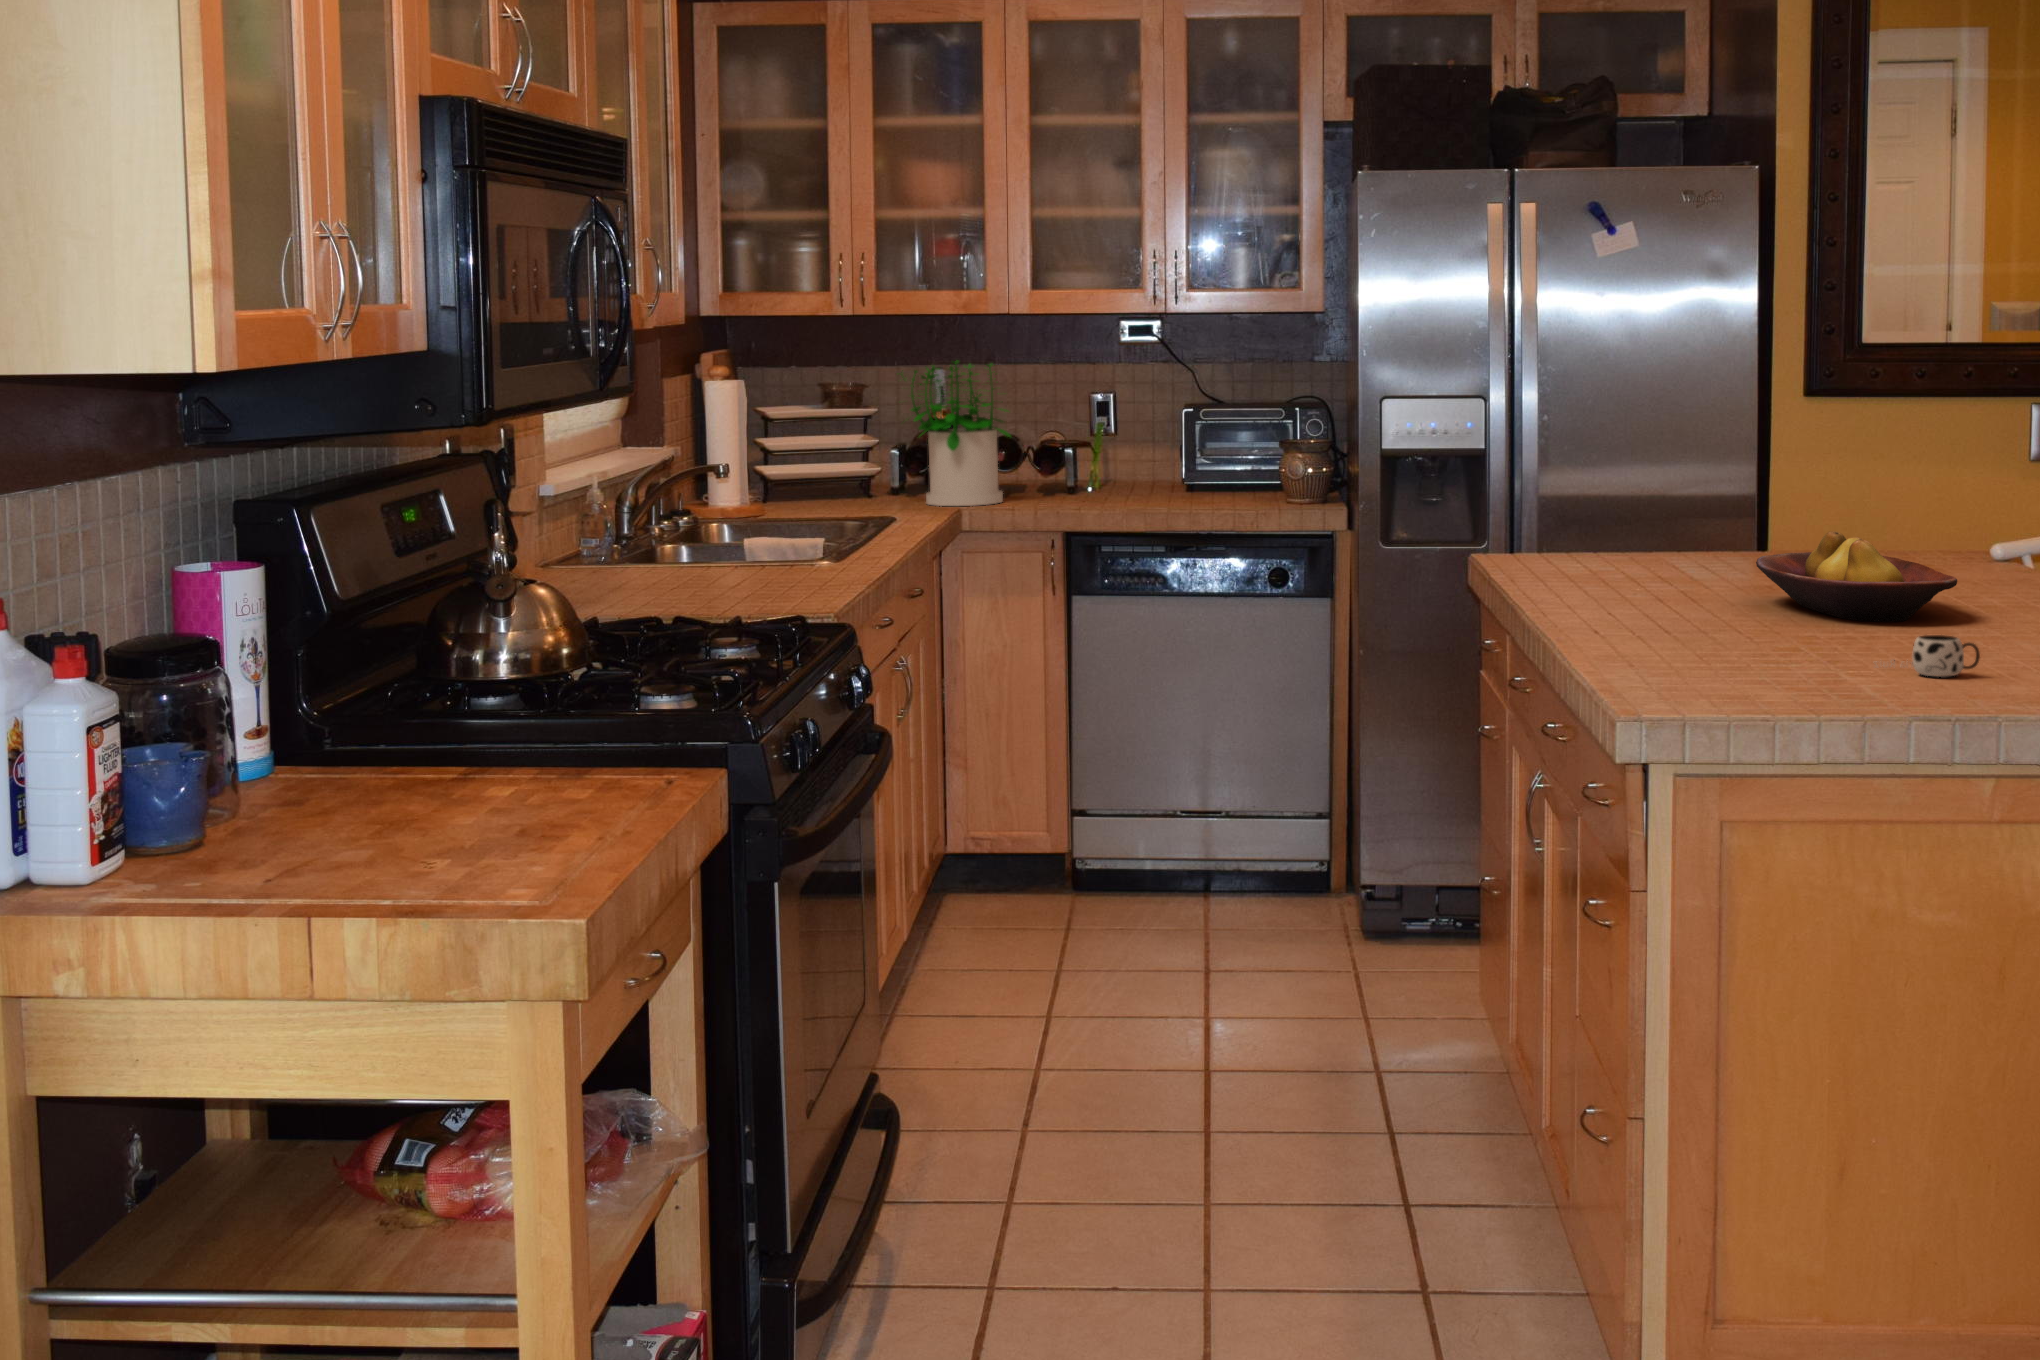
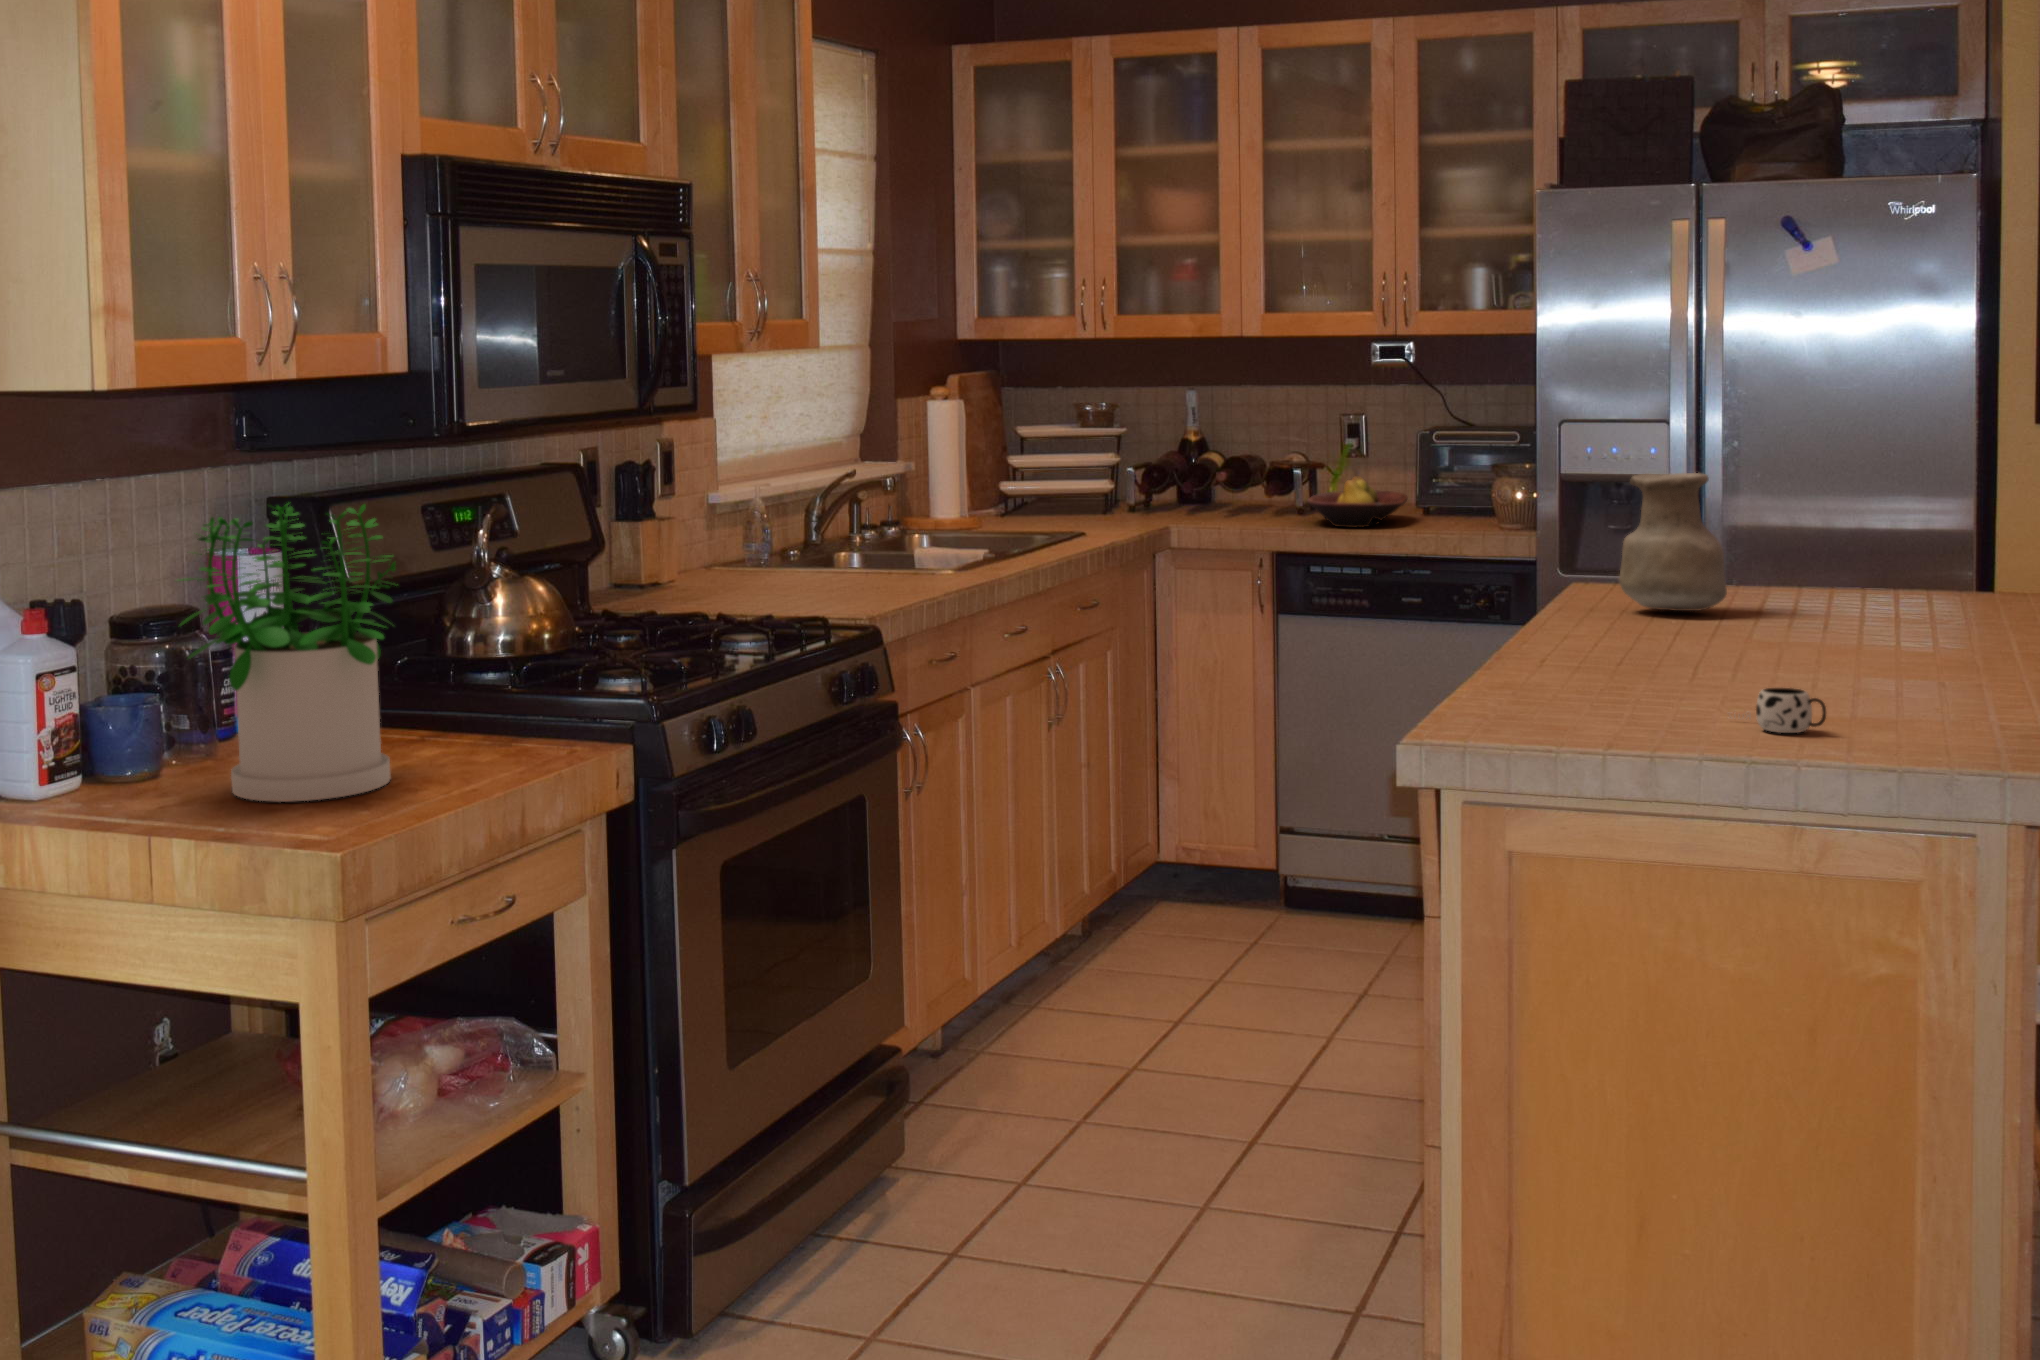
potted plant: present [901,361,1011,506] -> present [180,504,396,802]
vase: none [1575,444,1674,576] -> present [1619,473,1727,611]
fruit bowl: present [1756,531,1957,622] -> present [1307,476,1408,528]

